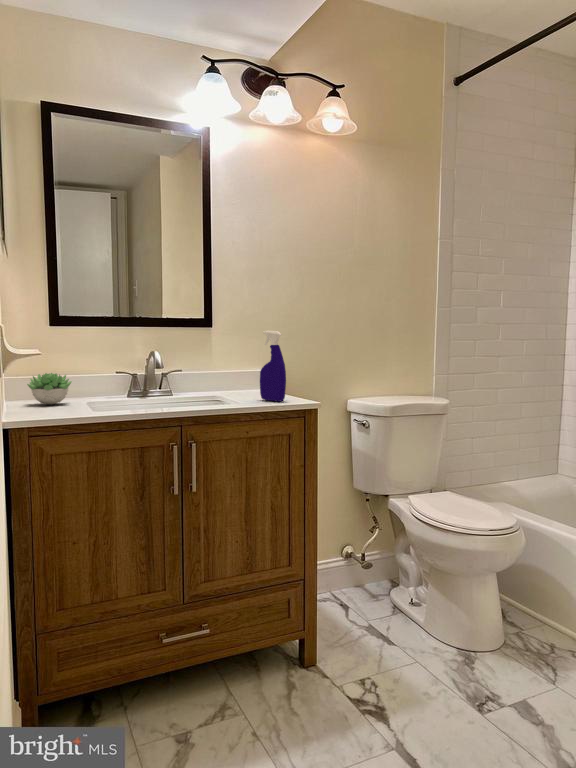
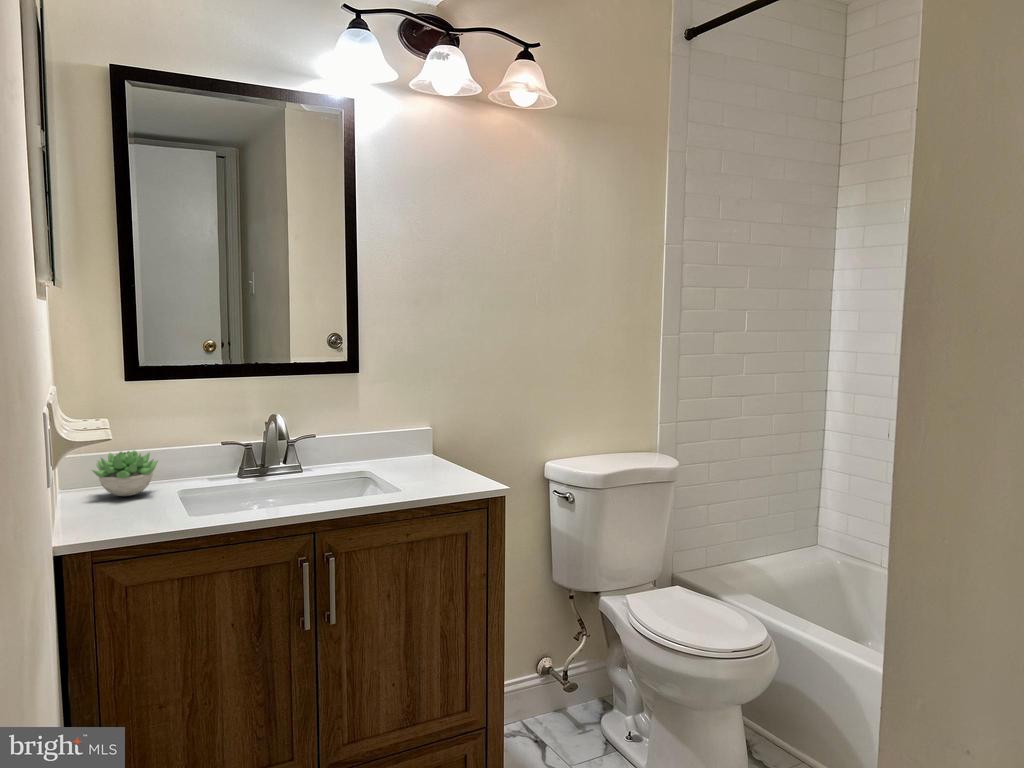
spray bottle: present [260,330,286,402] -> none [424,386,461,484]

